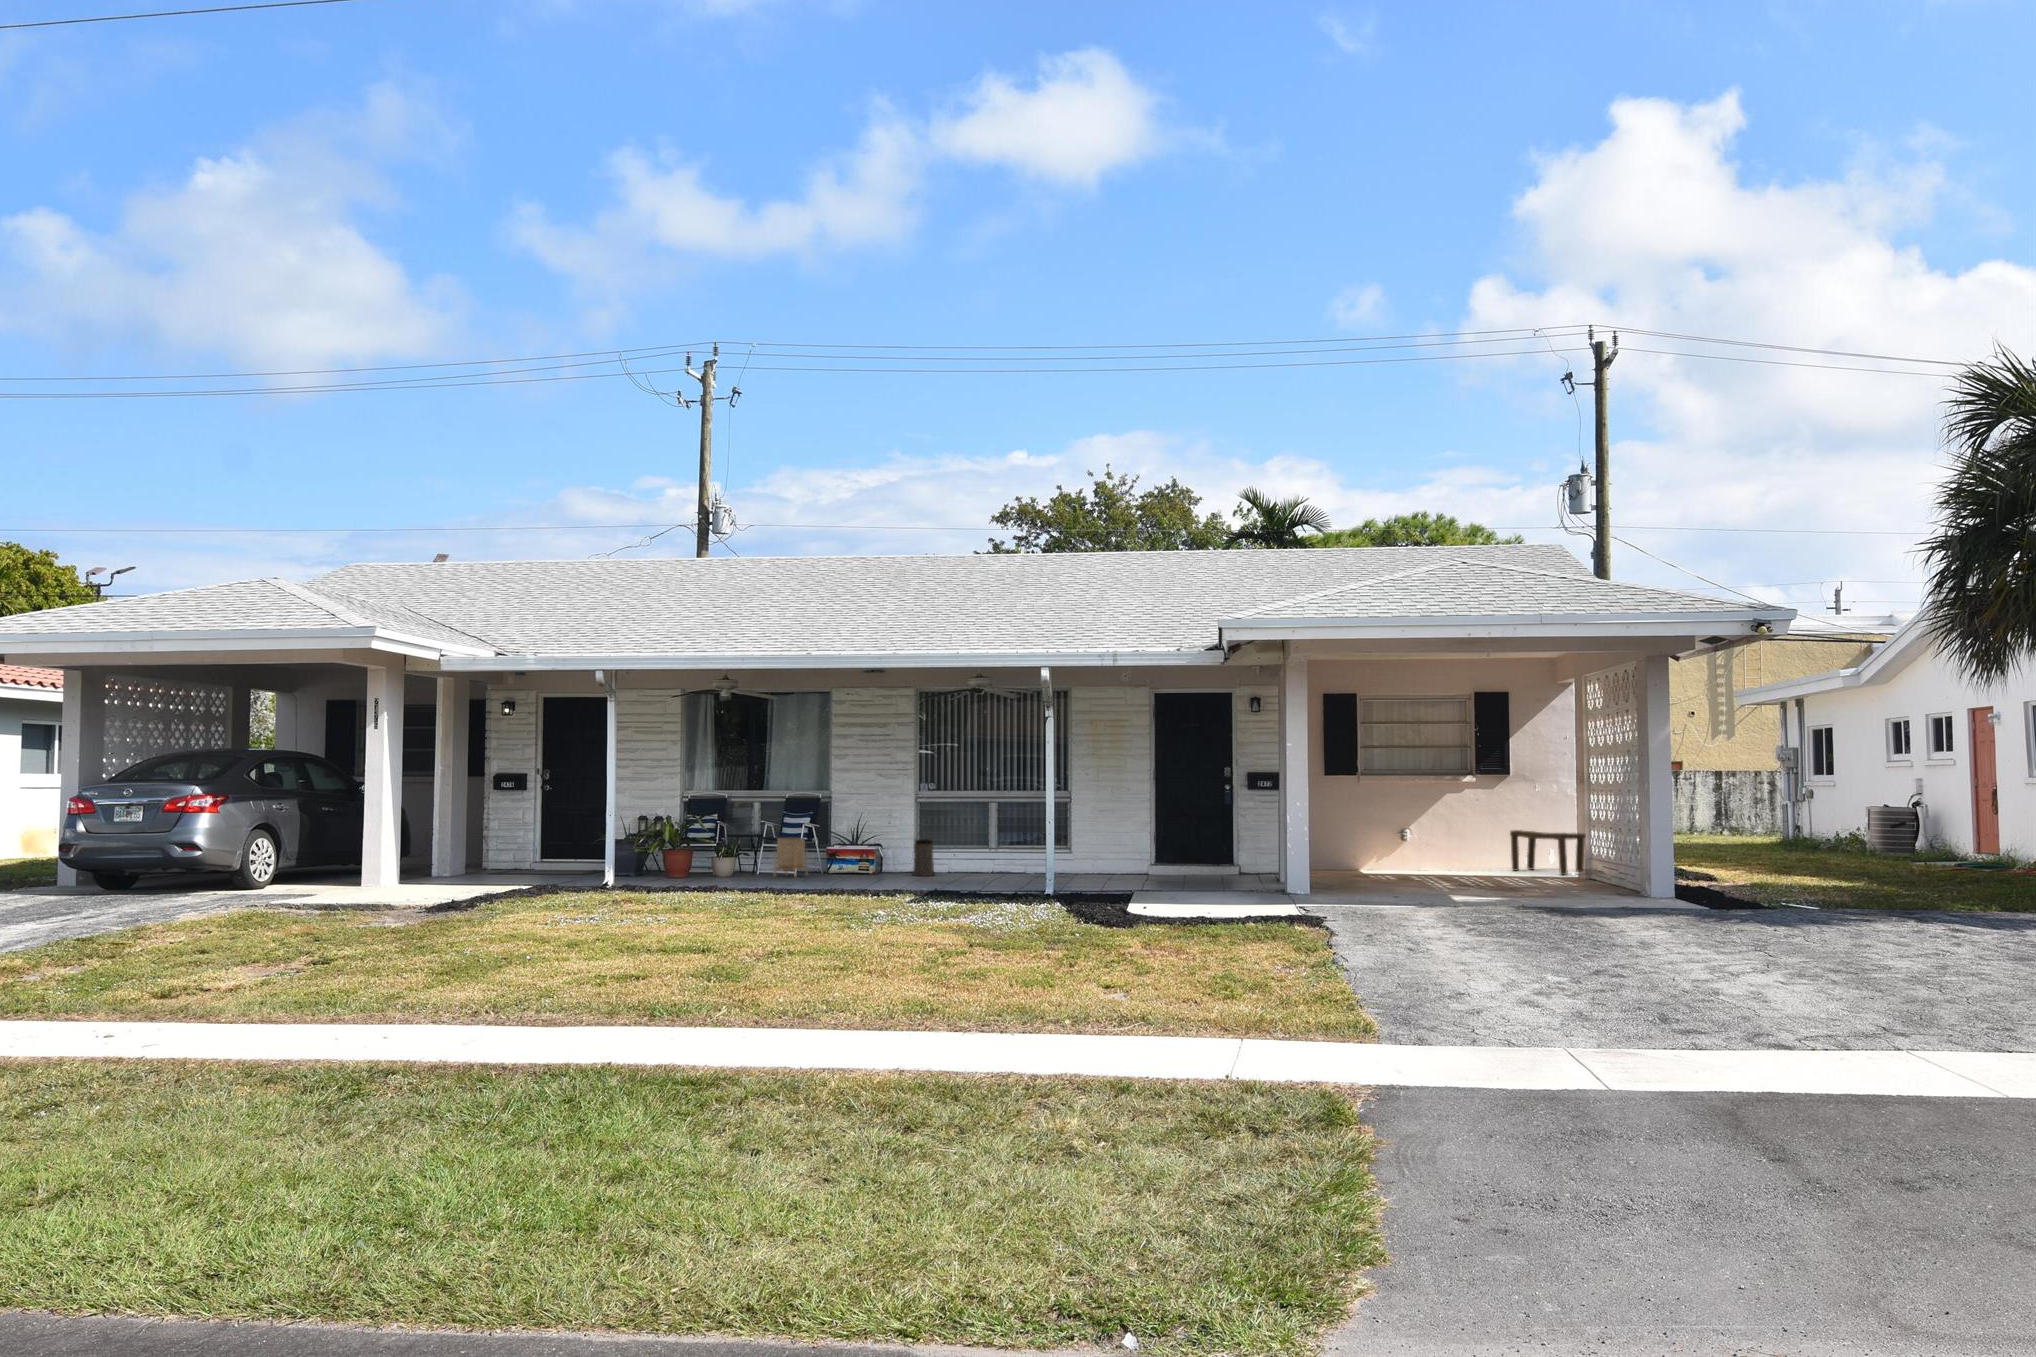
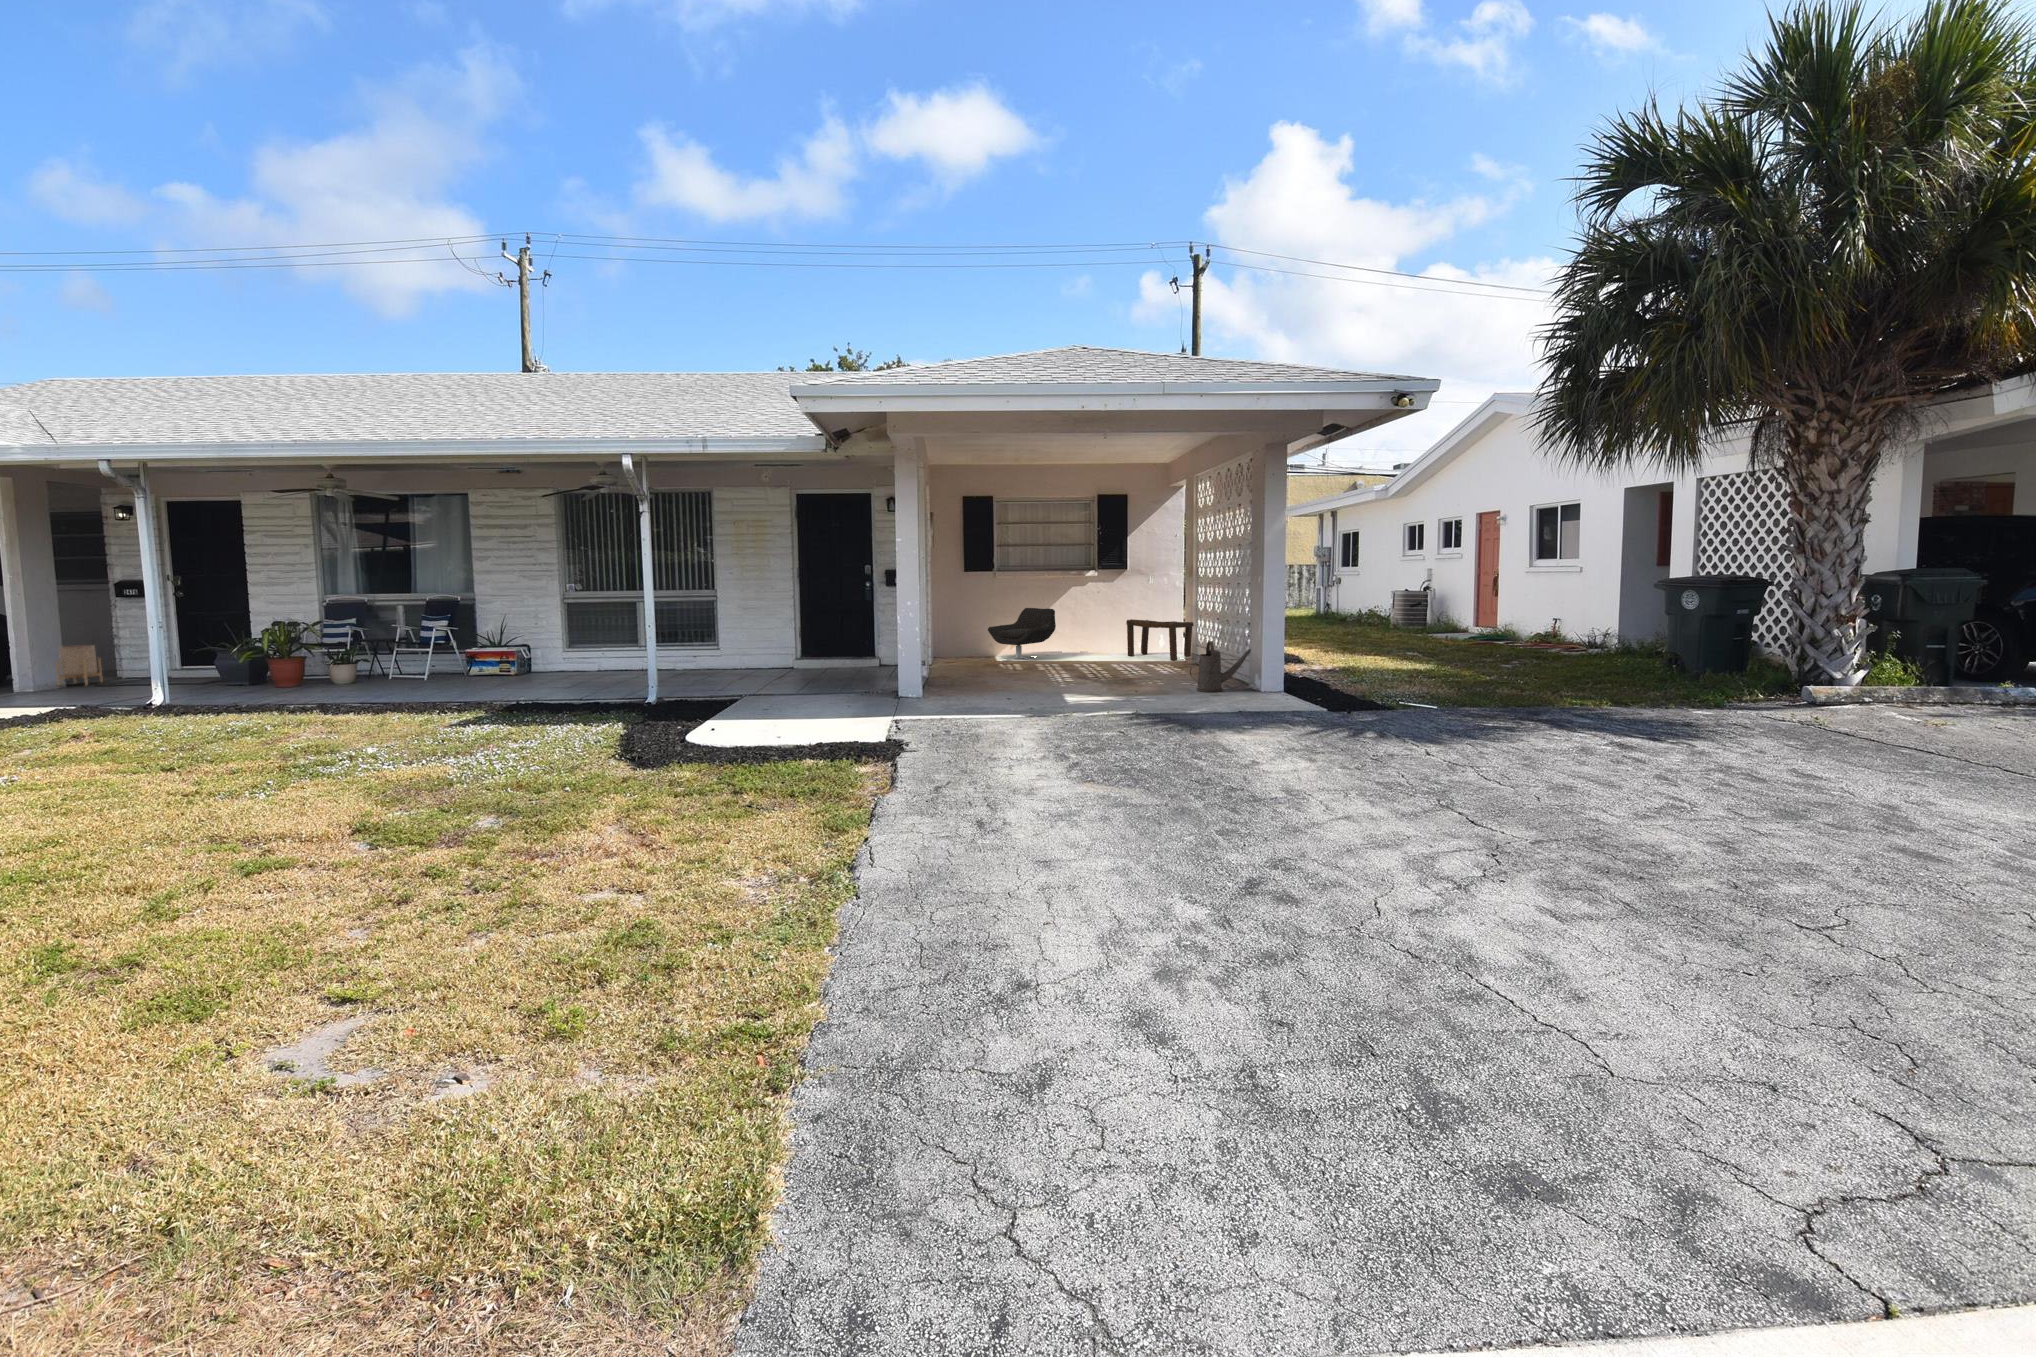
lounge chair: none [1355,815,1430,873] -> present [988,608,1056,661]
planter: present [774,838,808,876] -> present [56,645,103,686]
watering can: present [913,839,934,876] -> present [1189,641,1251,692]

